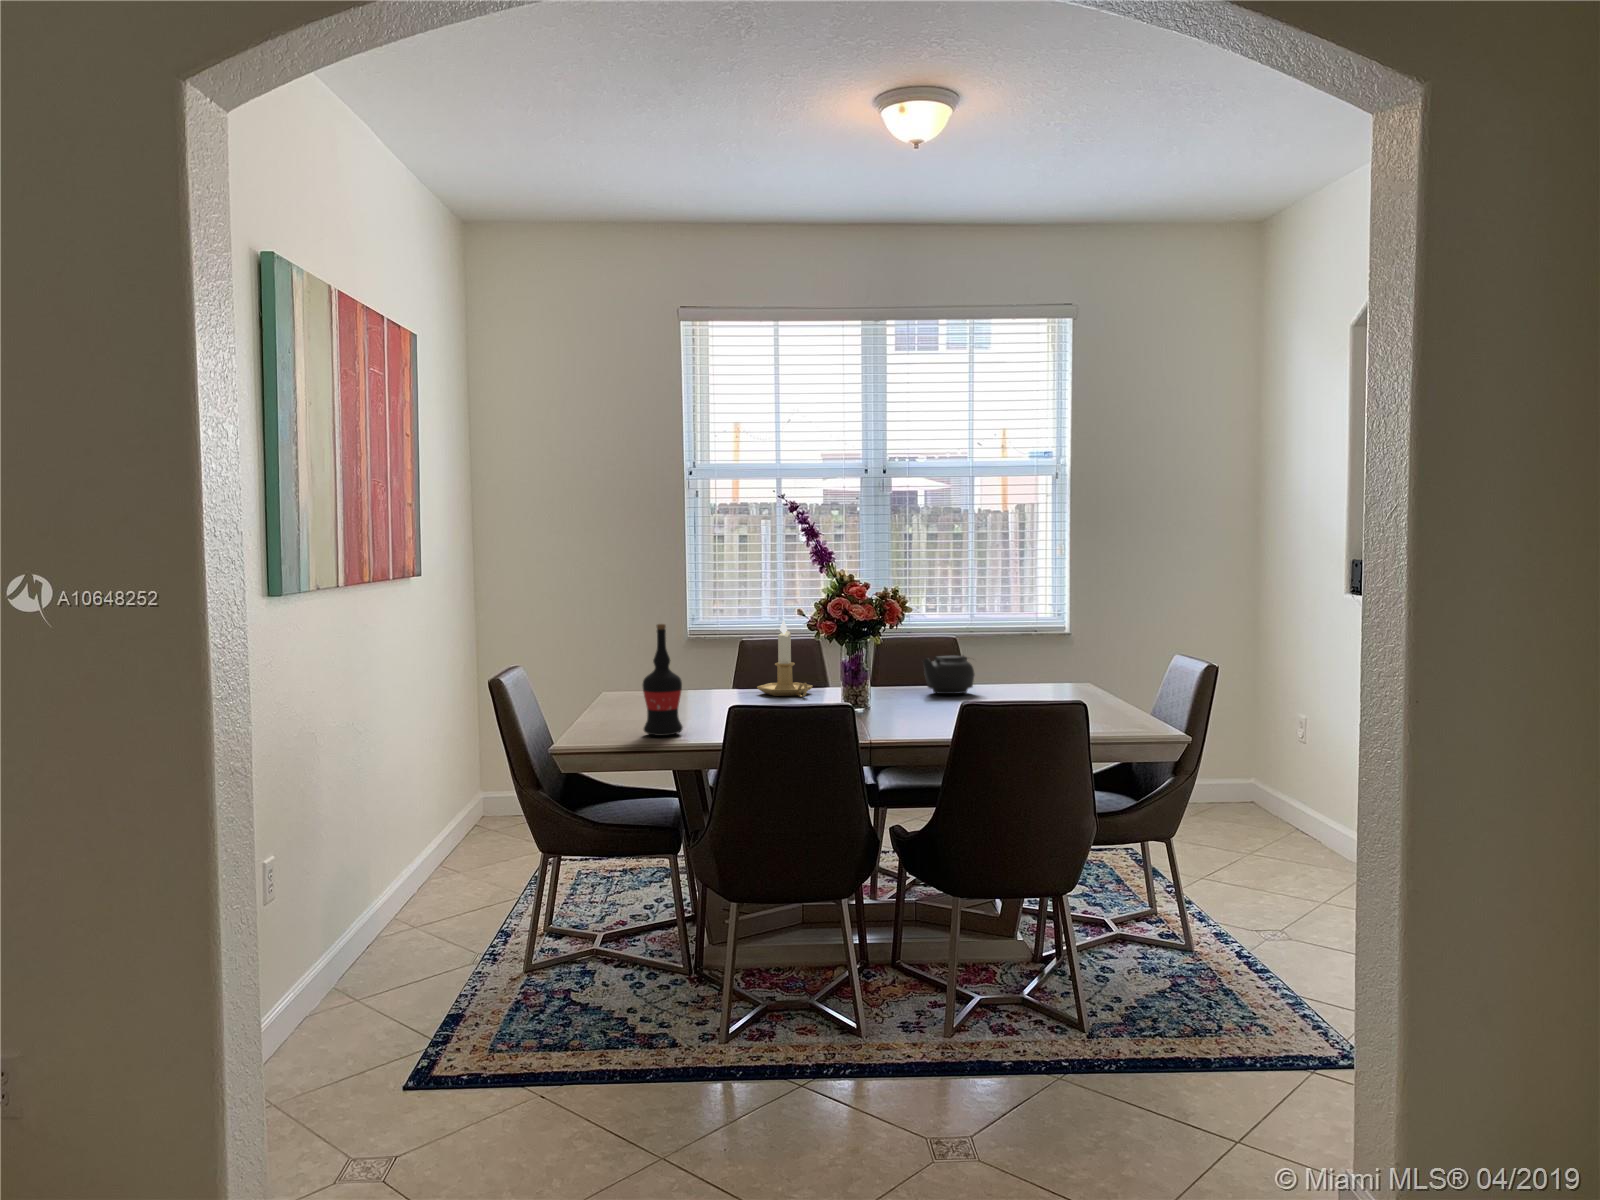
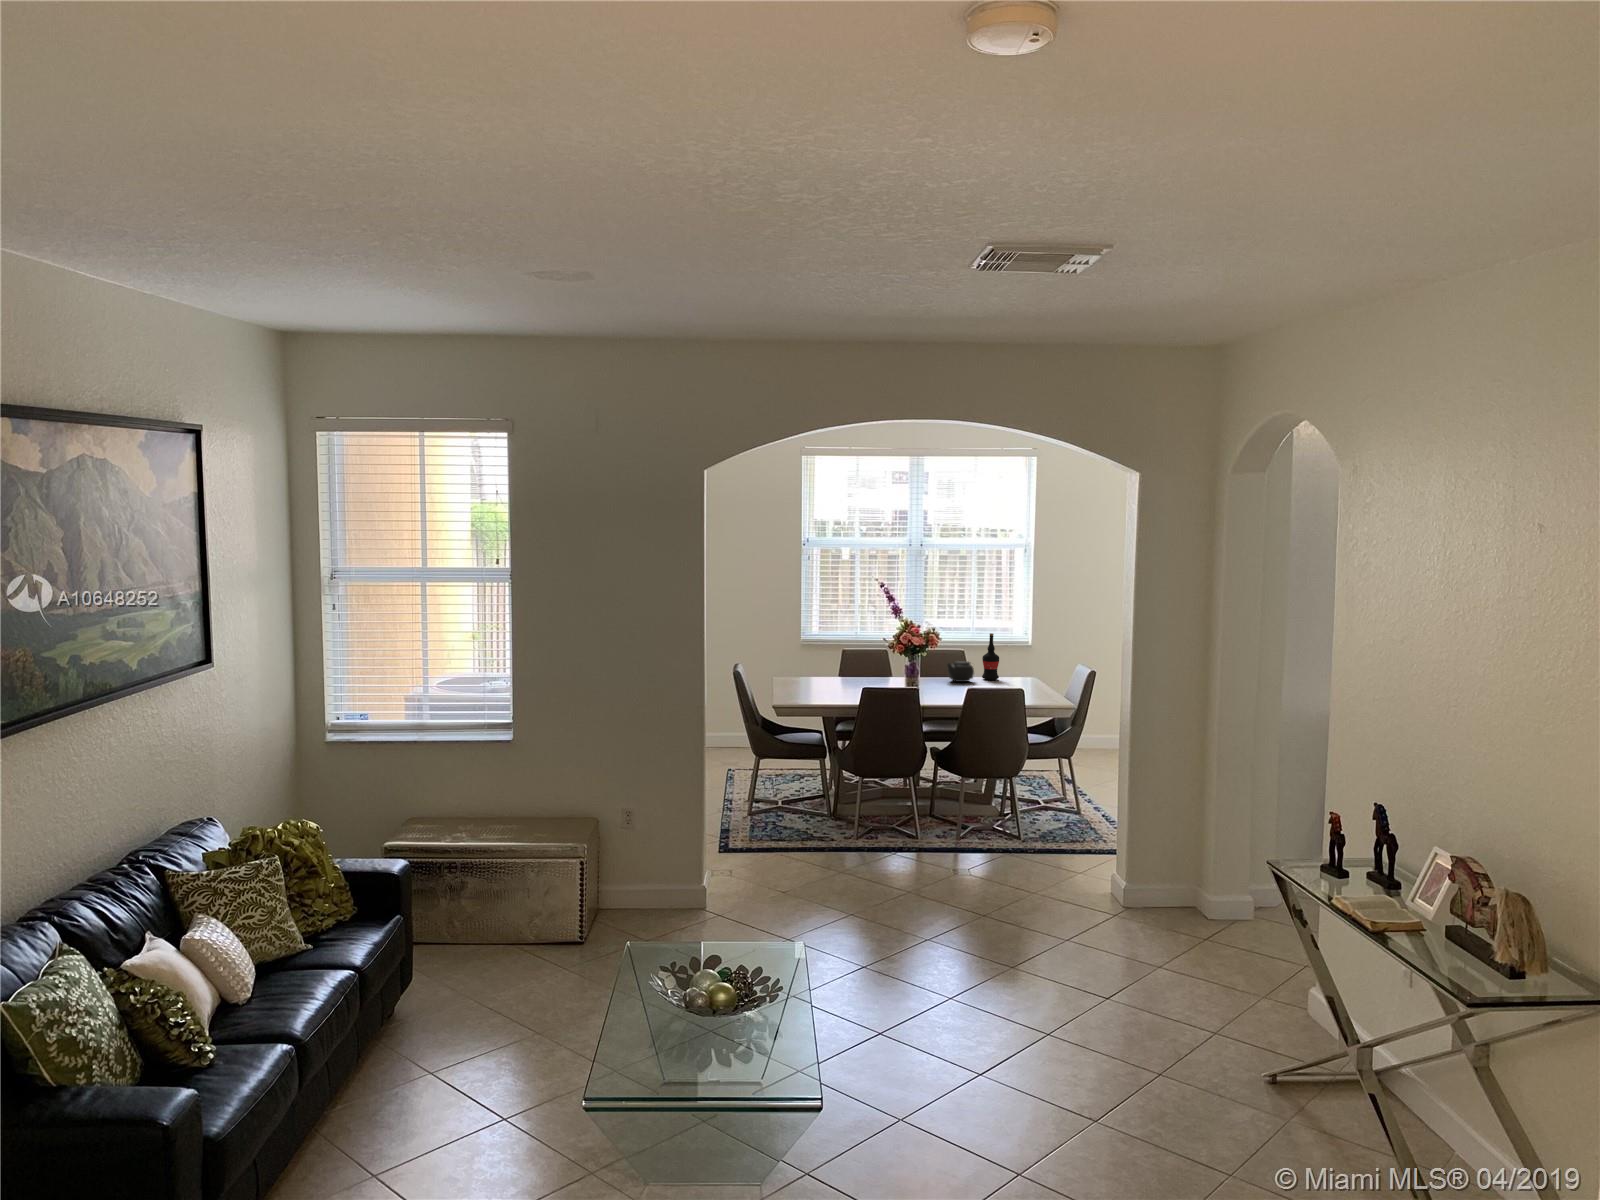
candlestick: present [757,620,813,697] -> none [859,640,889,682]
wine bottle: present [643,624,683,736] -> present [982,633,999,680]

